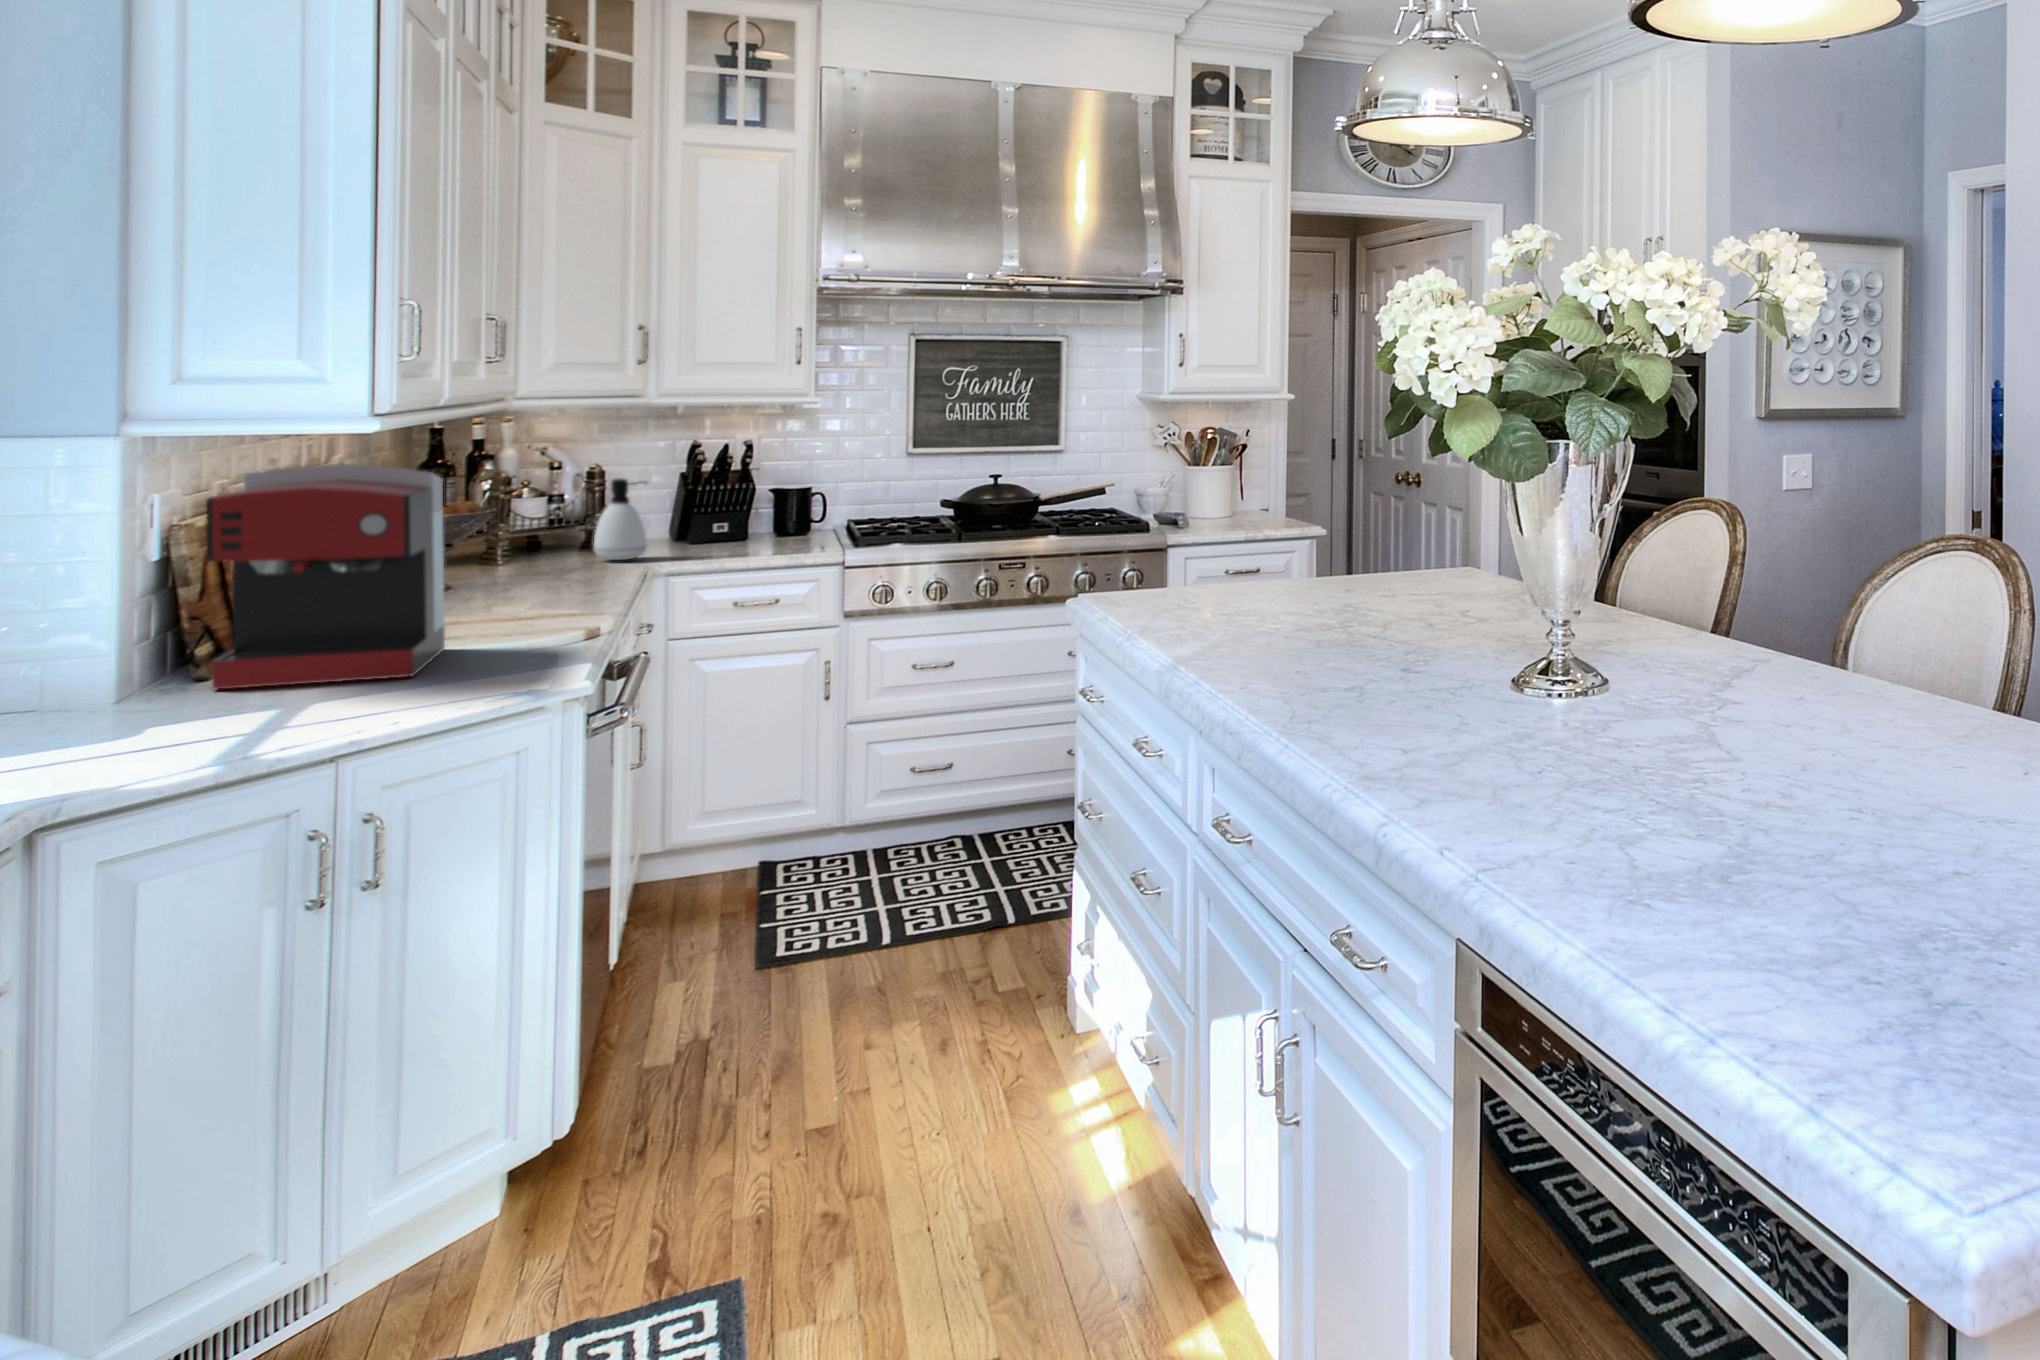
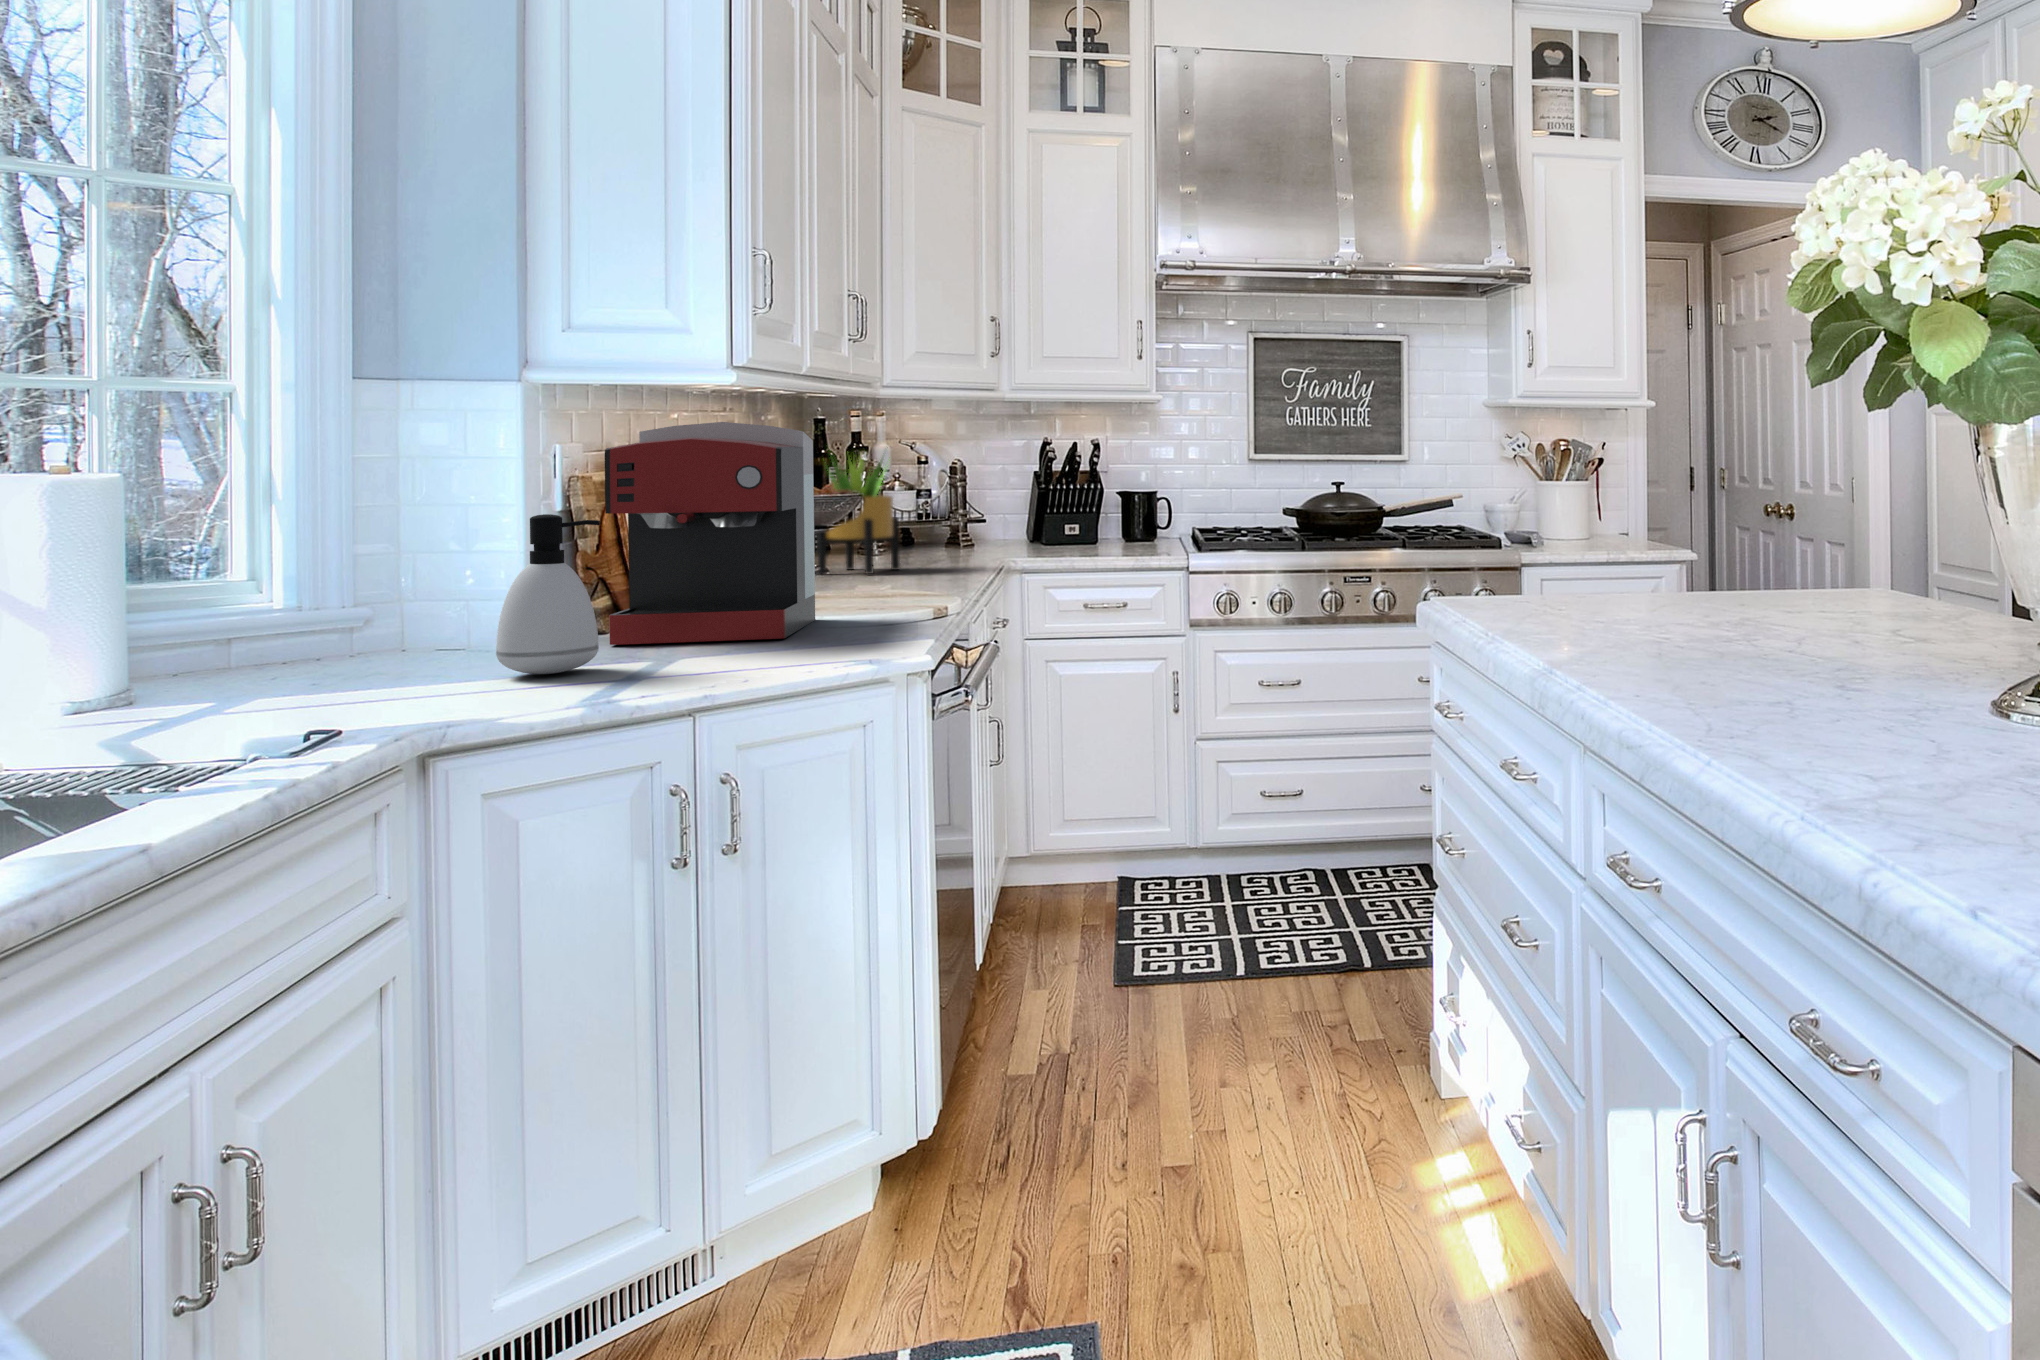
potted plant: none [442,455,534,585] -> present [817,457,900,574]
soap dispenser: present [594,479,647,560] -> present [496,514,600,674]

